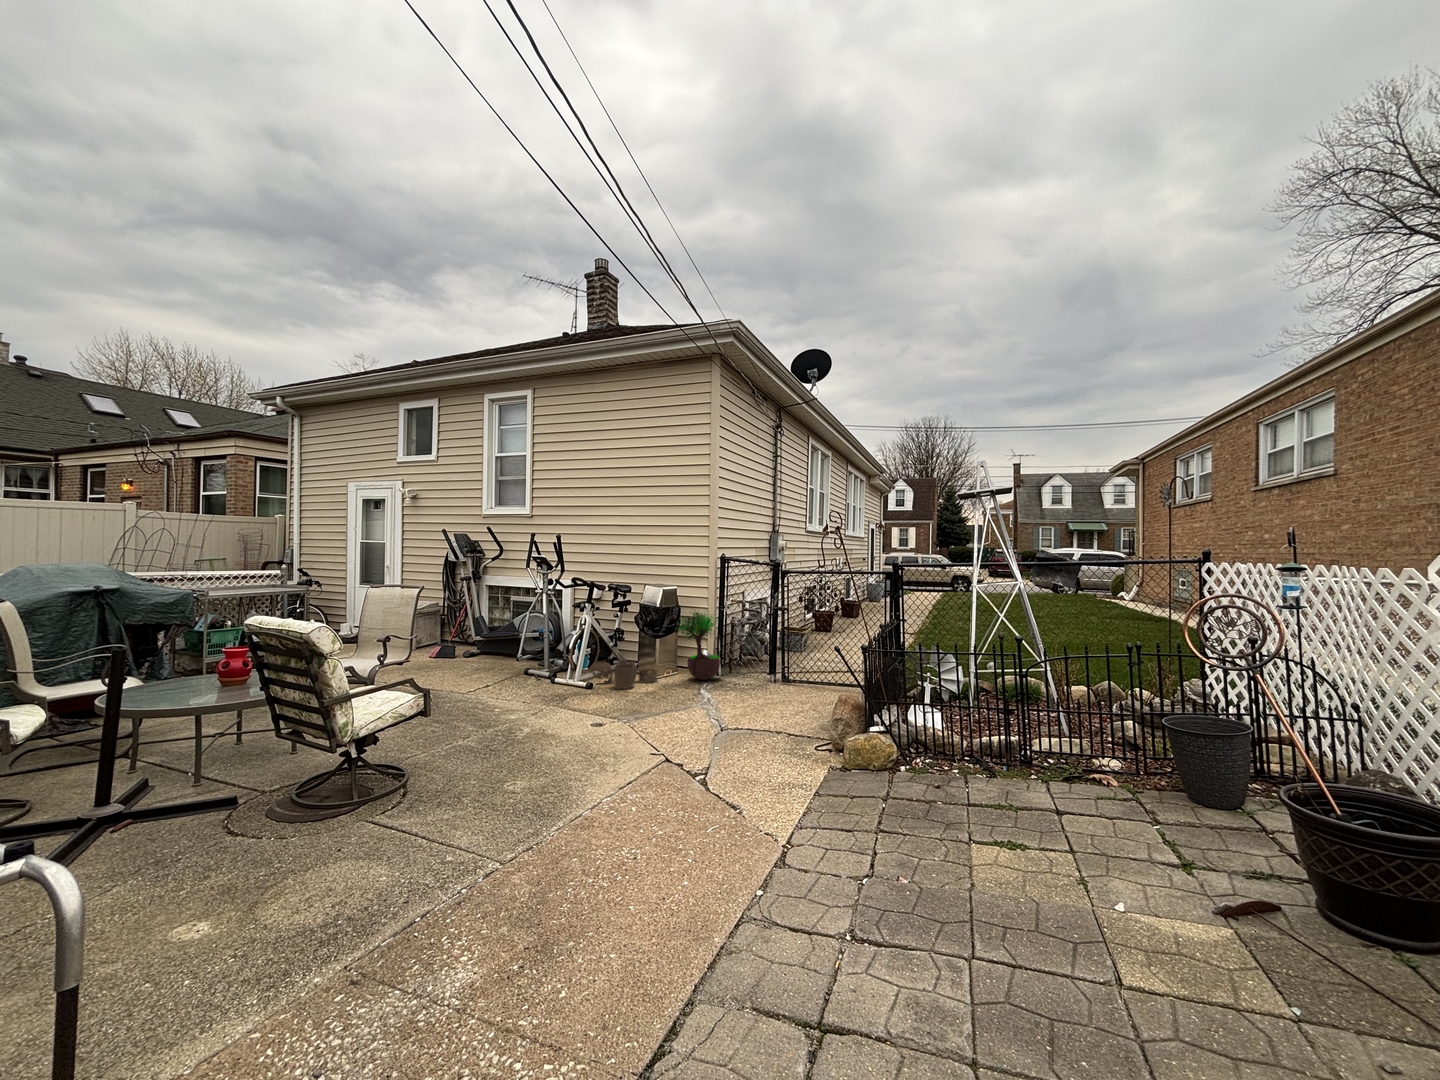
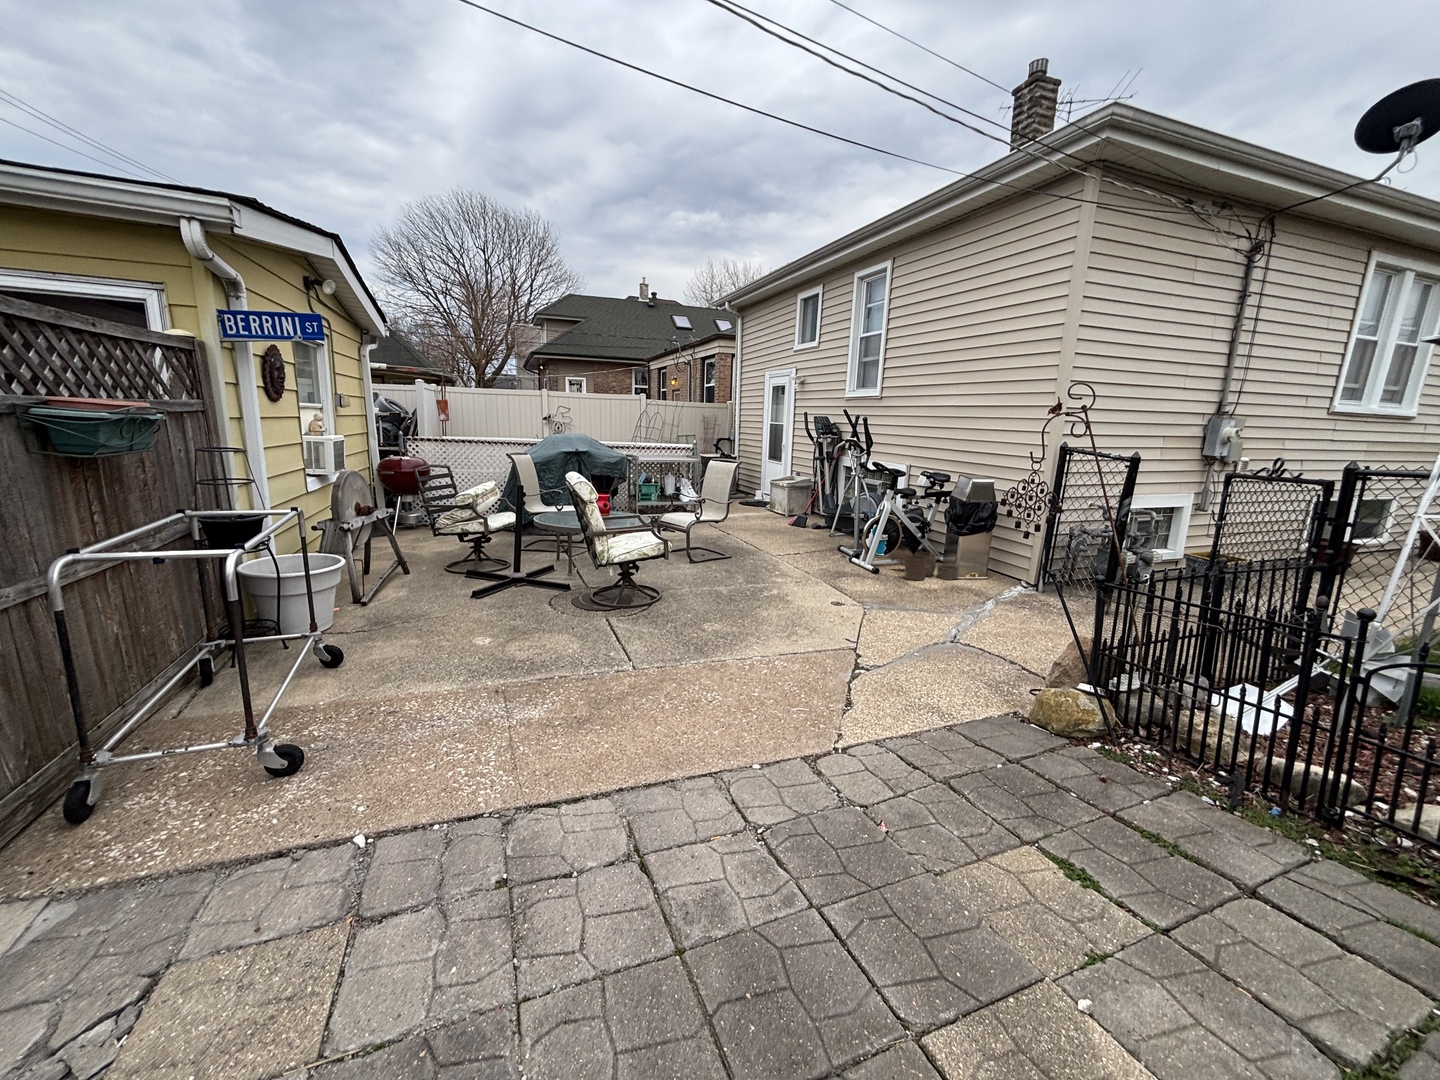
potted tree: present [677,610,720,680] -> none [977,503,1035,590]

